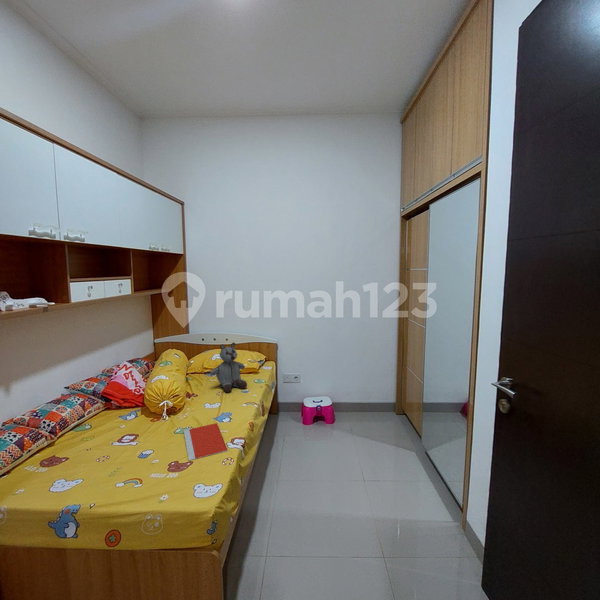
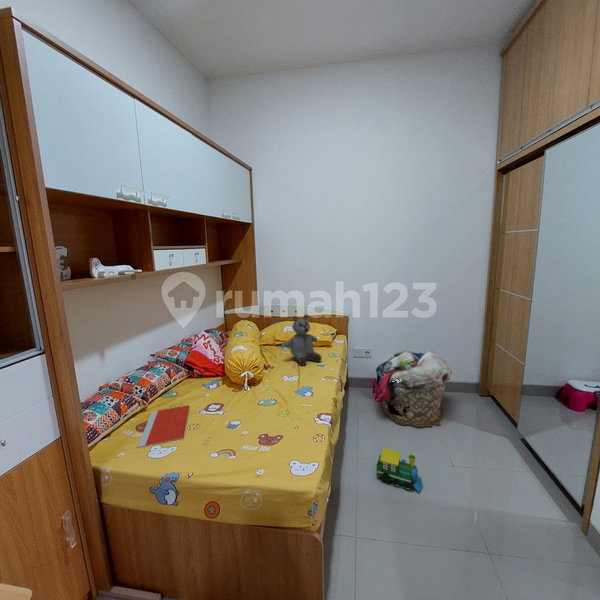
laundry basket: none [299,375,369,448] -> present [374,350,452,427]
notebook: present [184,423,228,461] -> present [138,405,189,448]
toy train: none [290,469,331,507] -> present [377,448,423,492]

